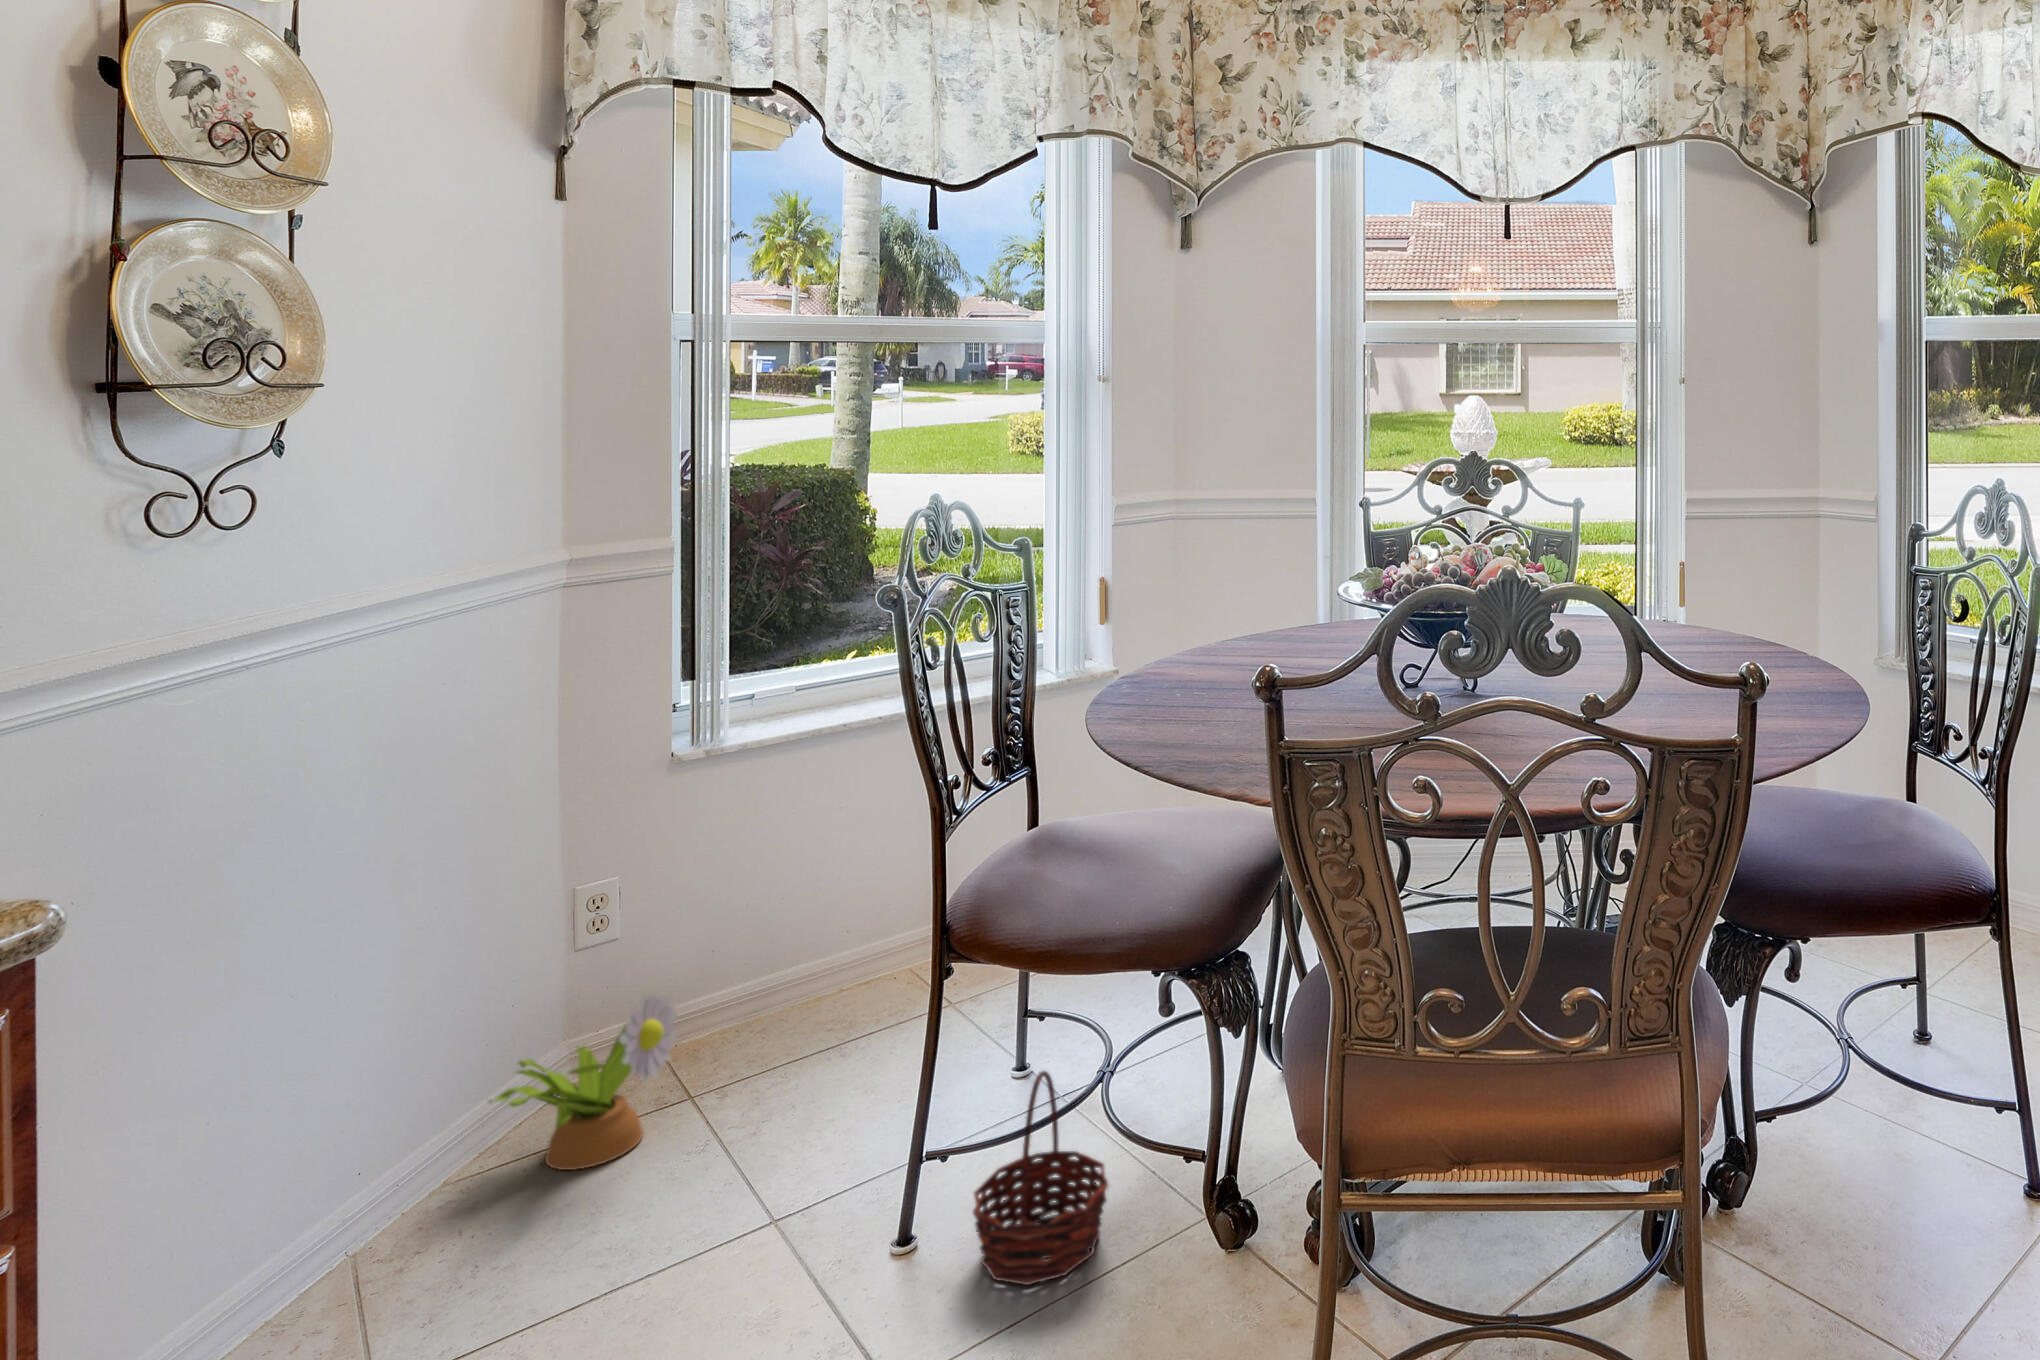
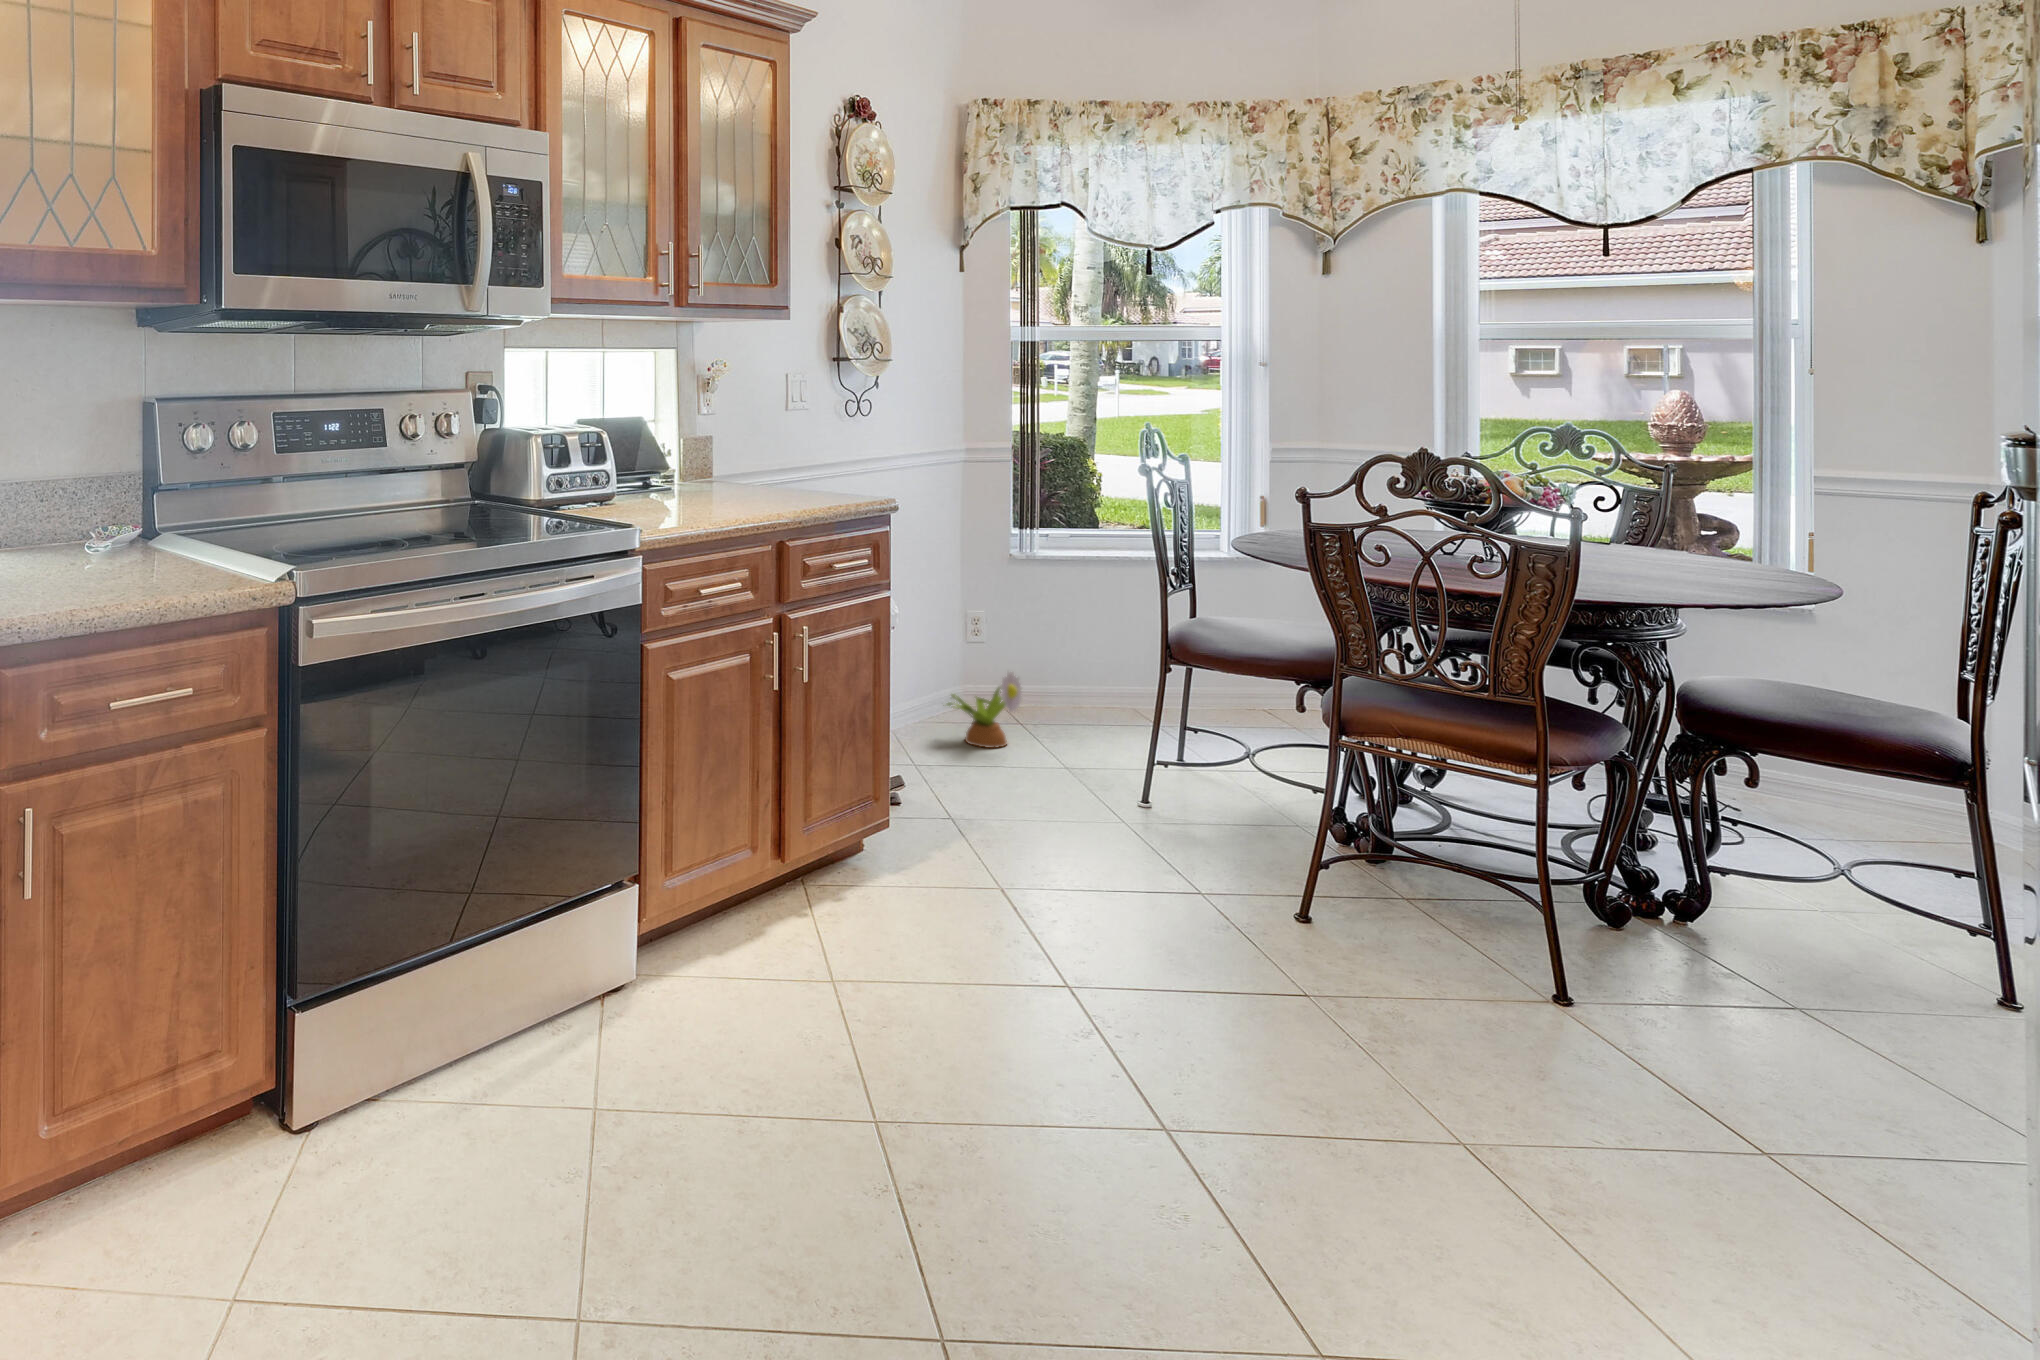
basket: present [973,1071,1108,1285] -> none [1183,730,1260,833]

